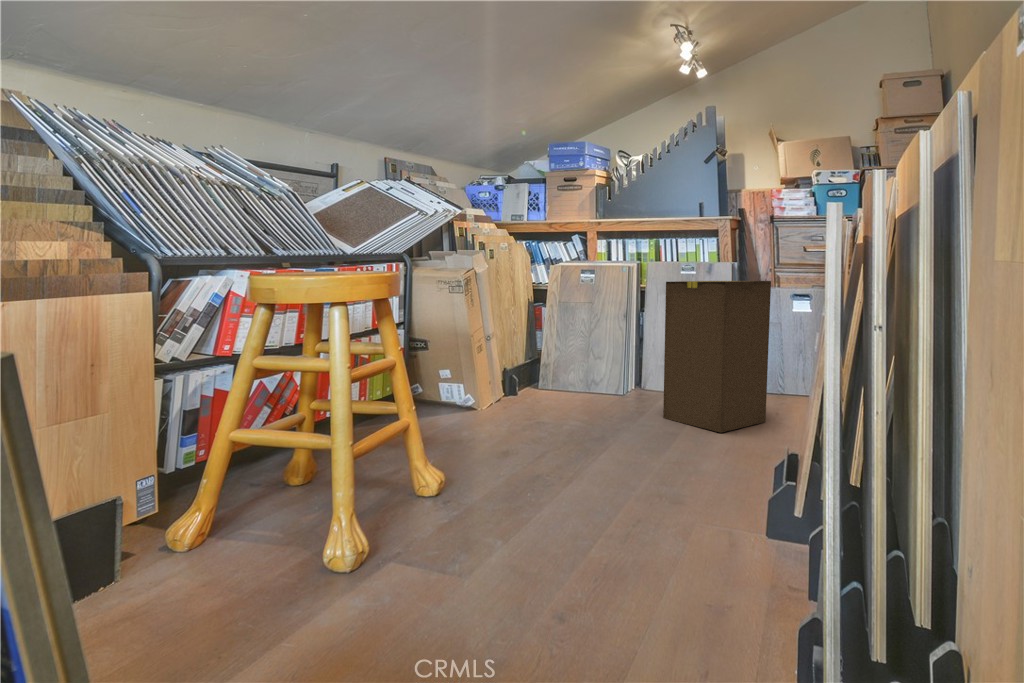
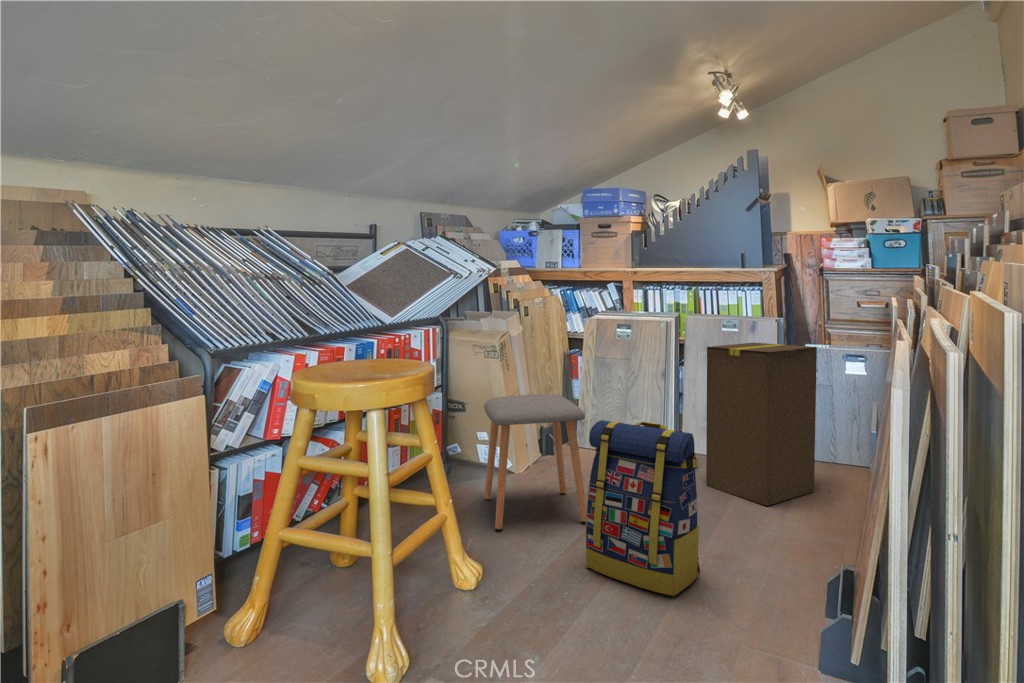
stool: none [446,325,547,453] -> present [484,394,587,531]
backpack: none [544,336,655,501] -> present [586,420,700,596]

